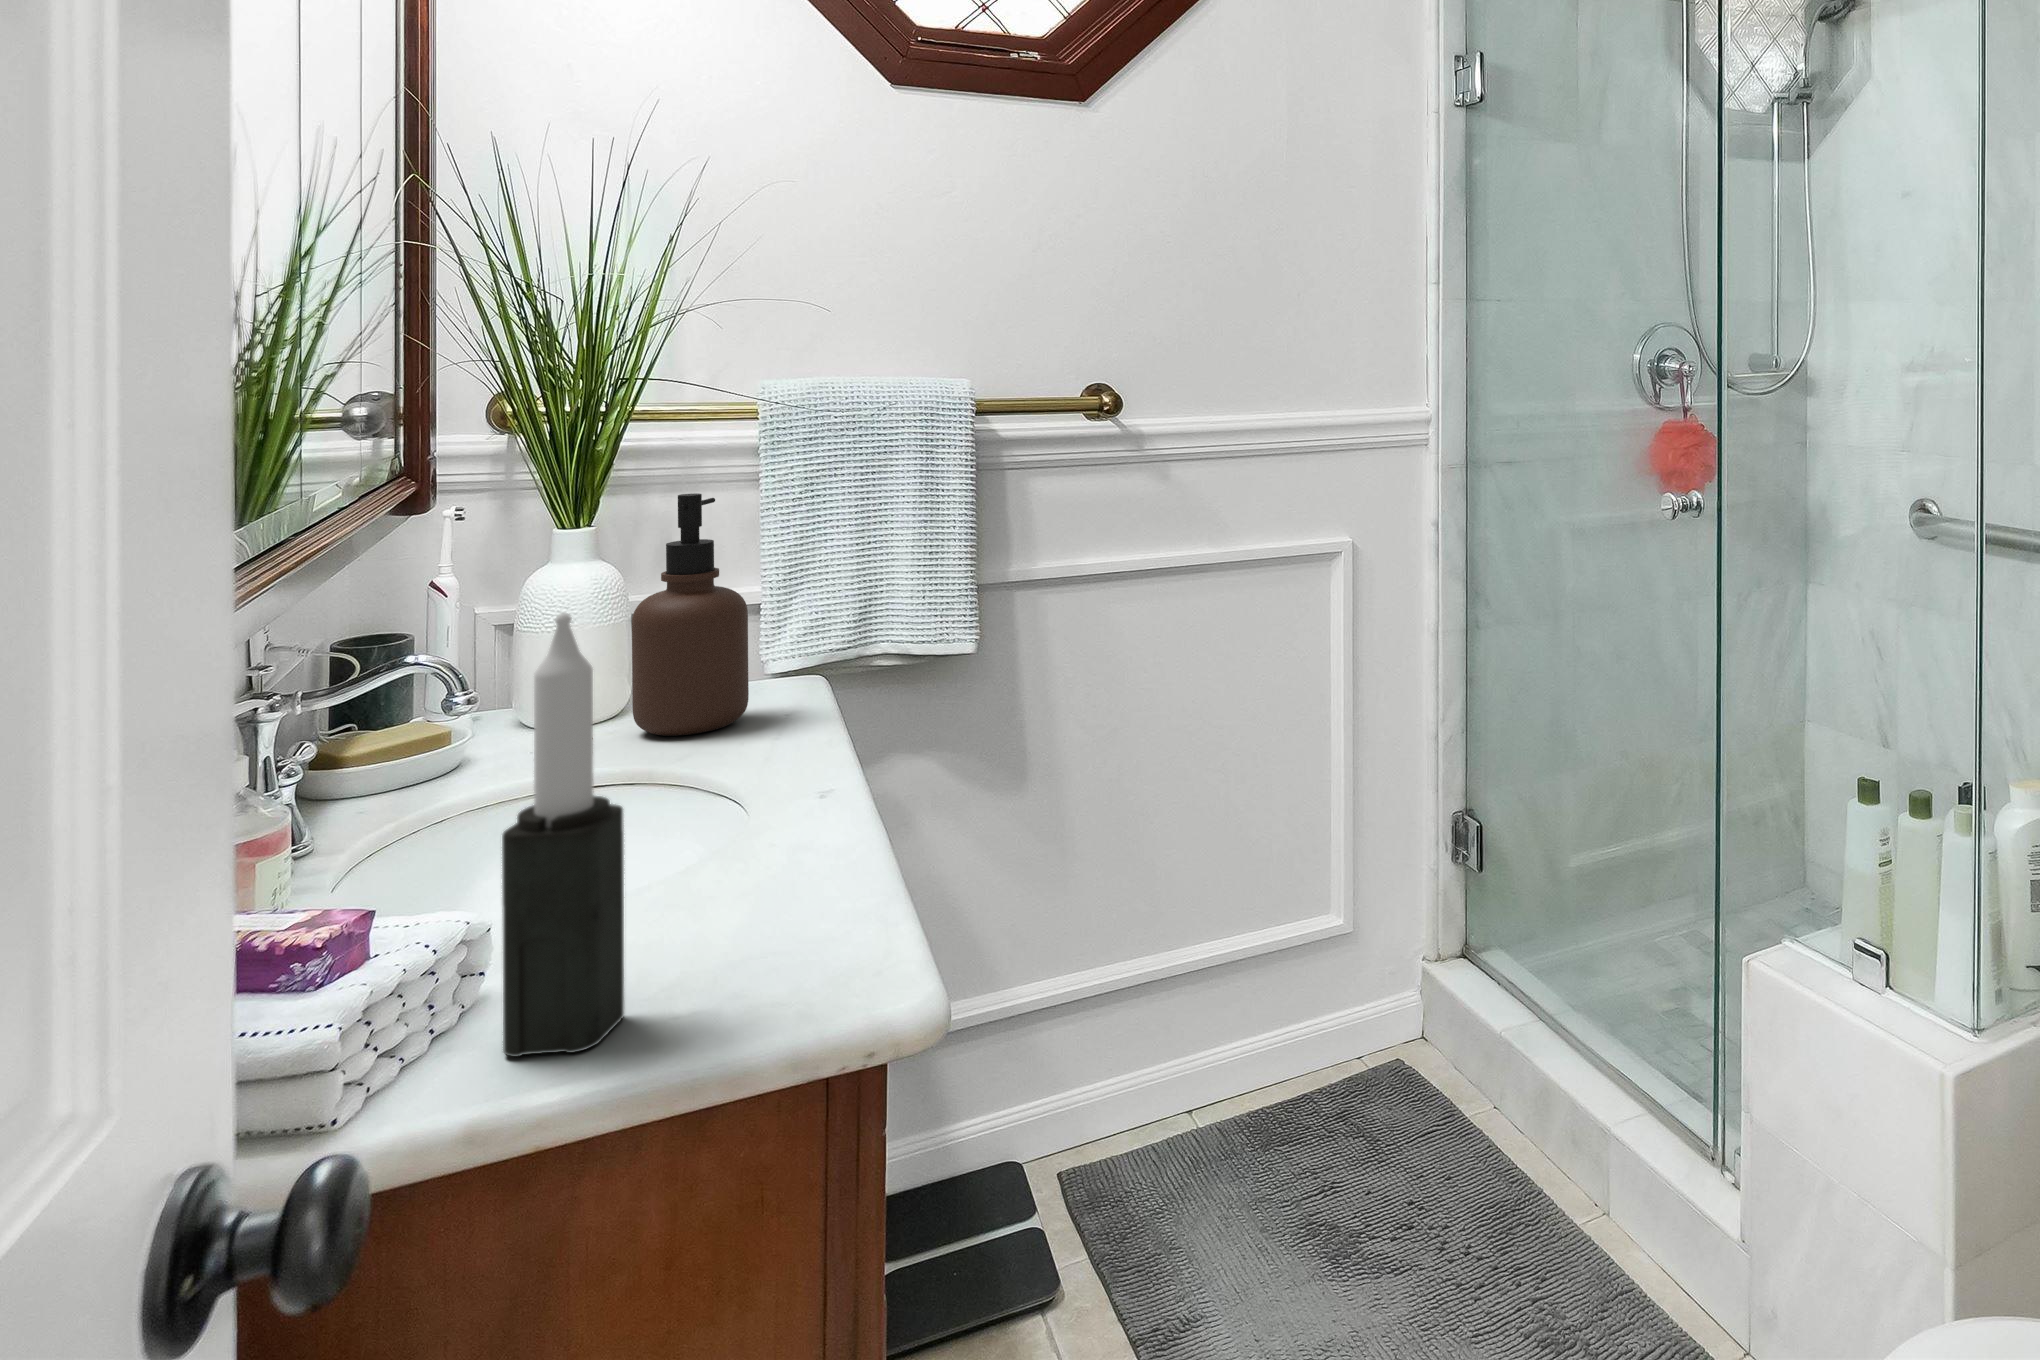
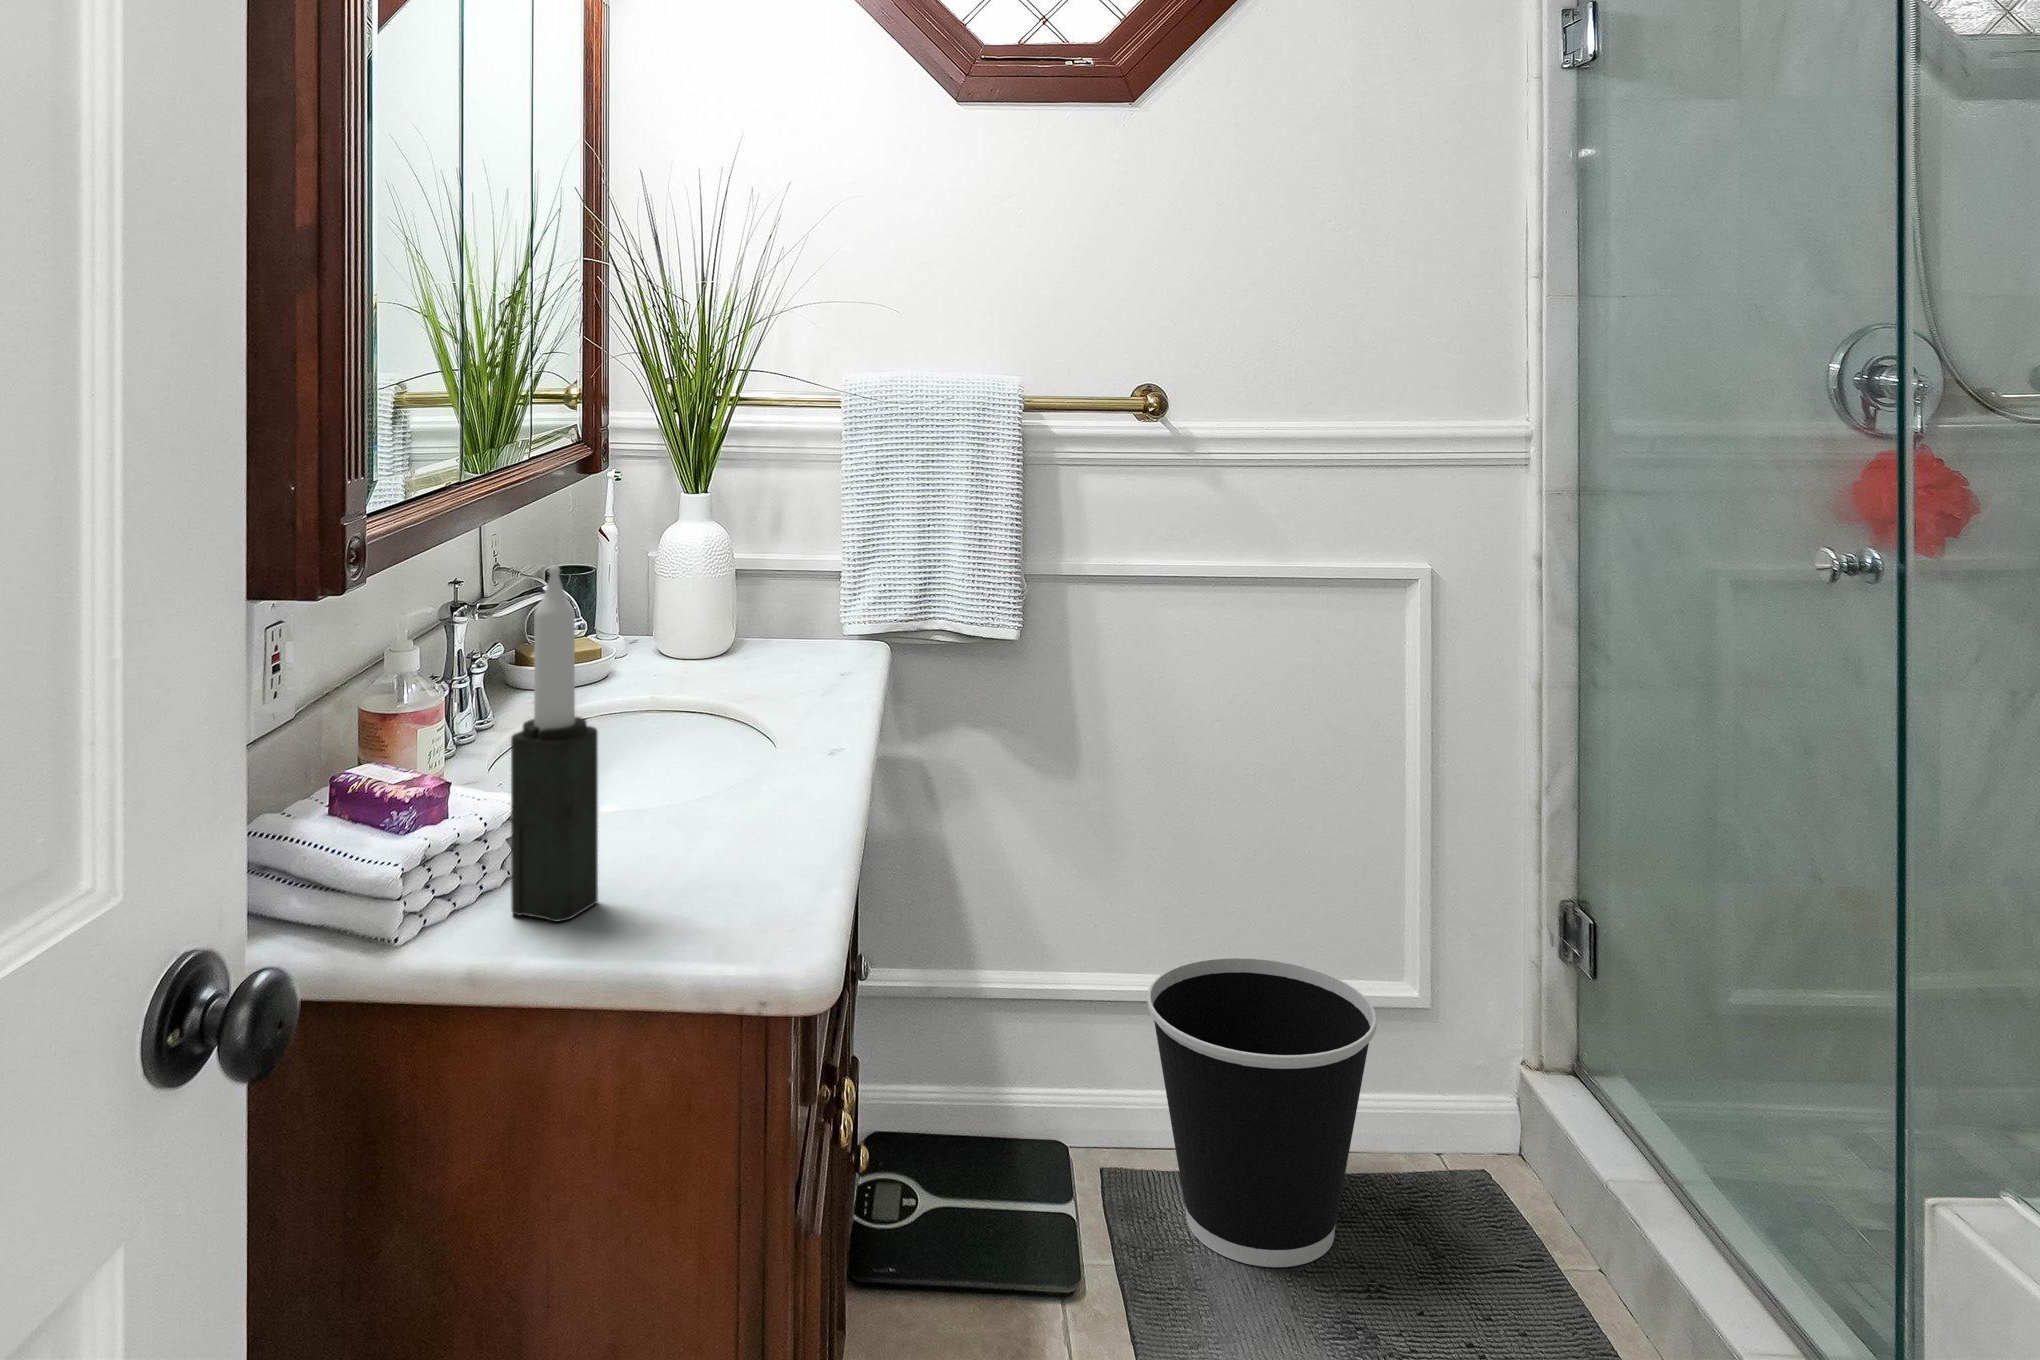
soap dispenser: present [632,493,749,736] -> none [718,478,807,688]
wastebasket: none [1109,920,1325,1214] -> present [1147,958,1377,1267]

